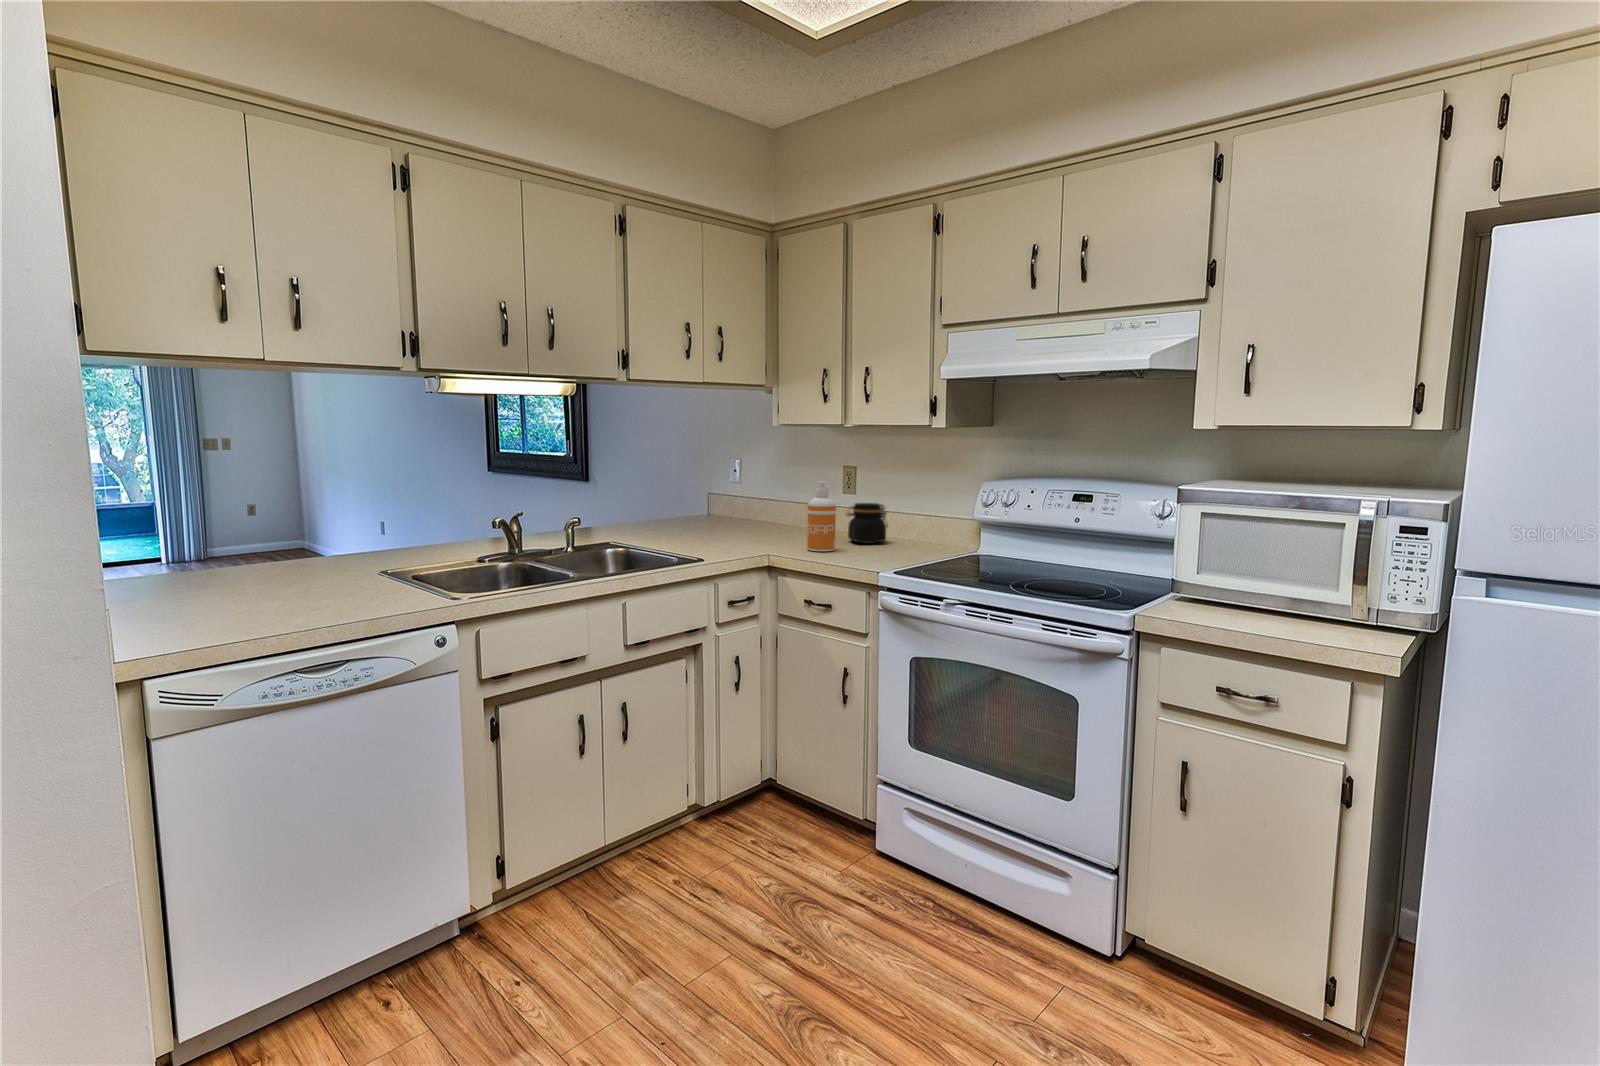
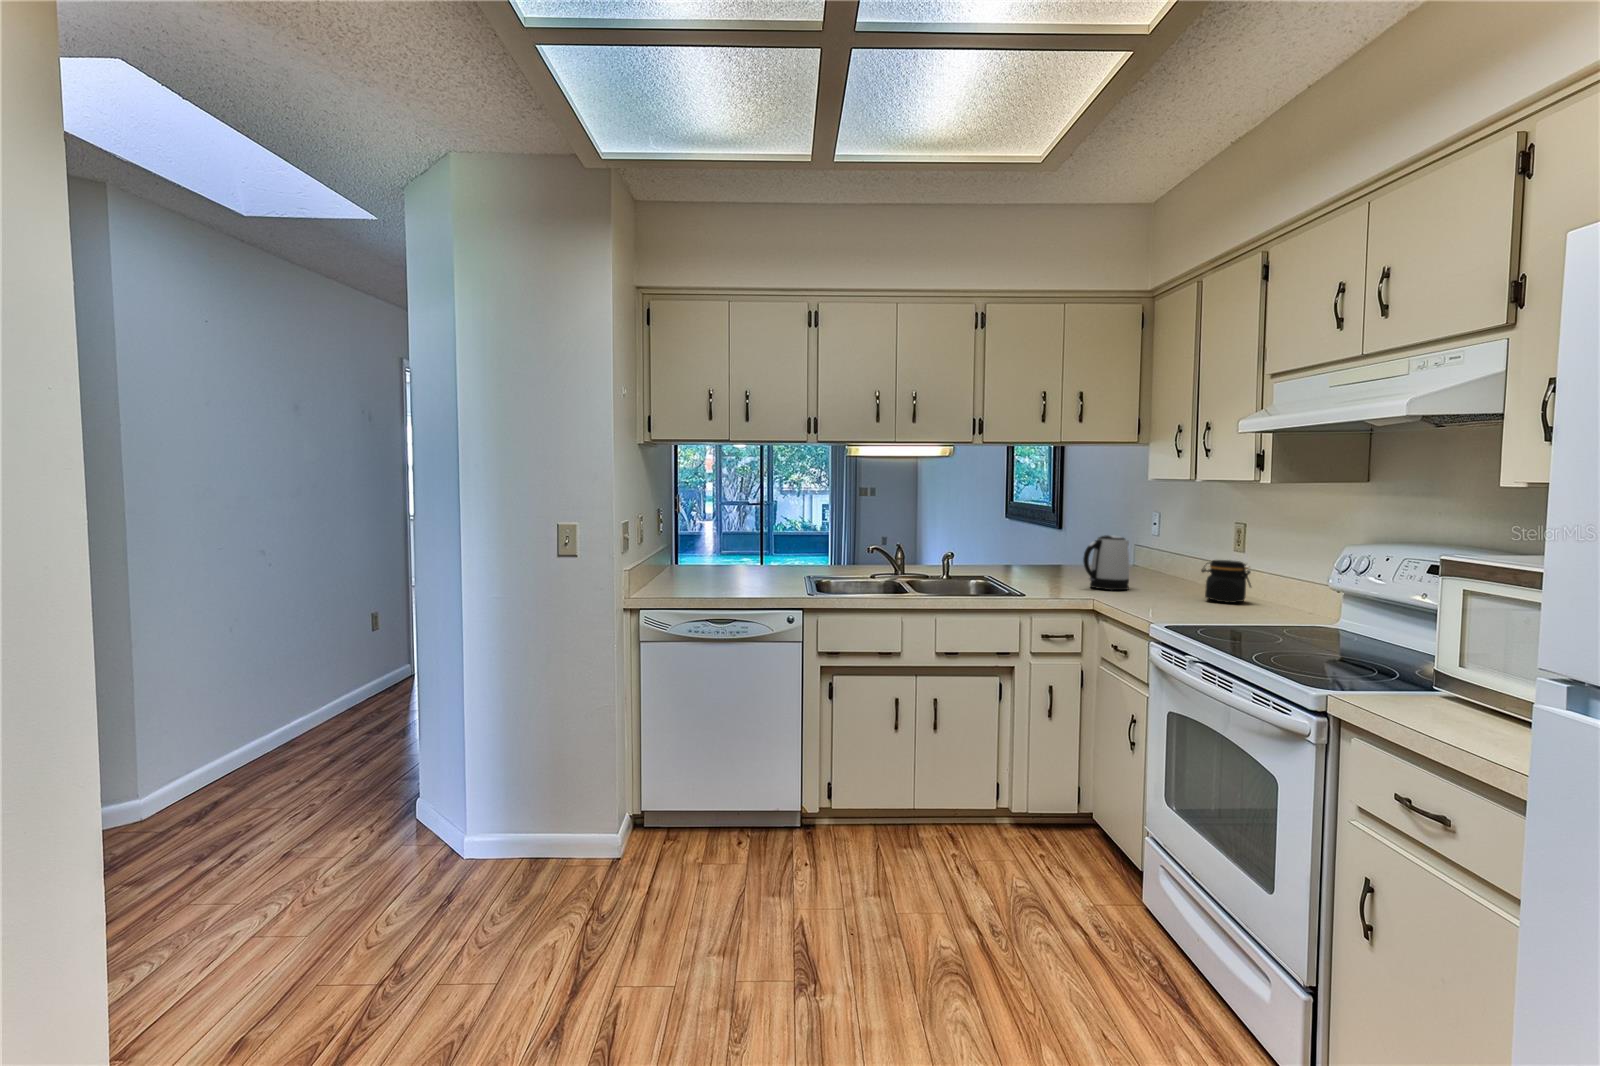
soap dispenser: present [807,481,836,551] -> none [1139,534,1171,603]
kettle: none [734,485,773,543] -> present [1083,535,1129,590]

